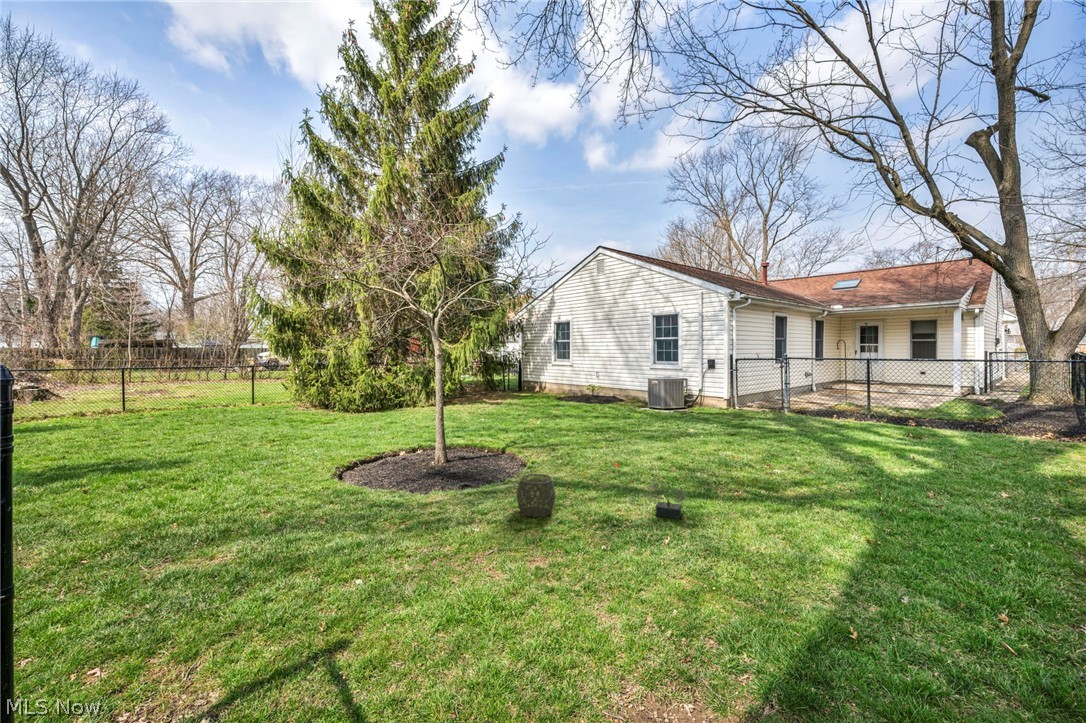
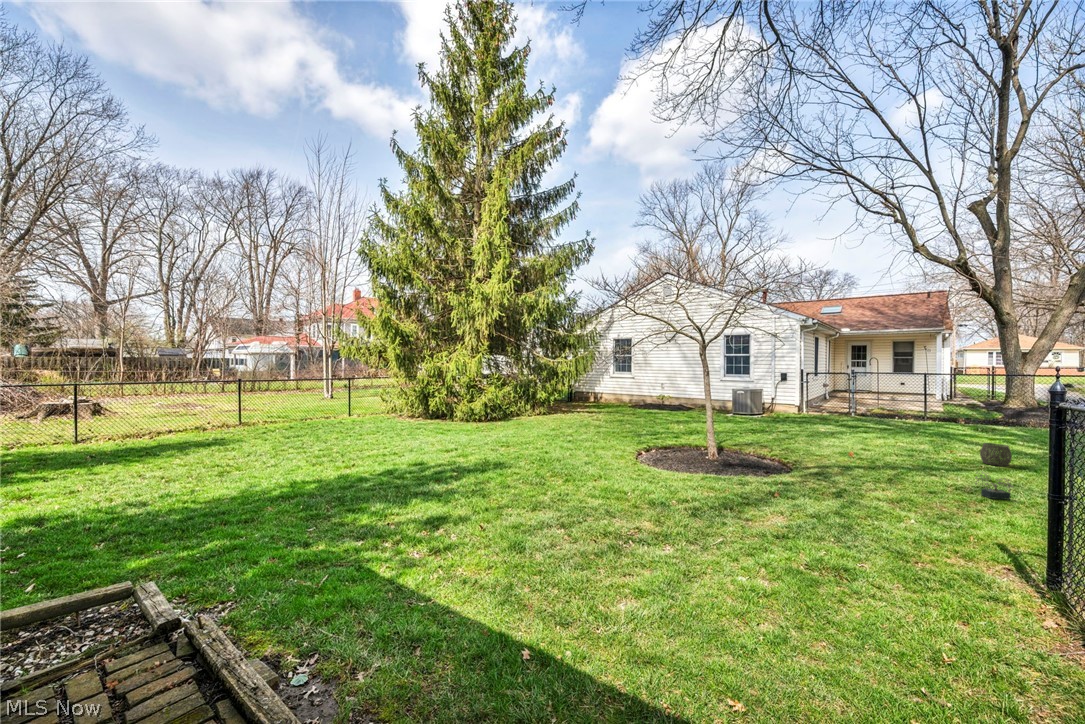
woven basket: present [517,474,556,517] -> present [980,443,1012,466]

